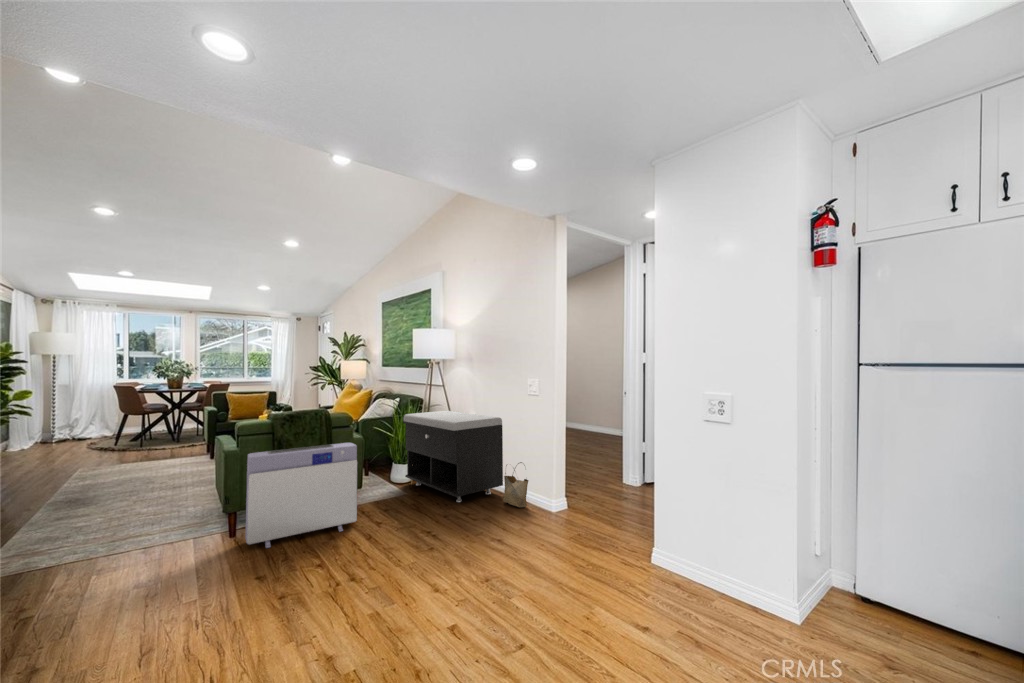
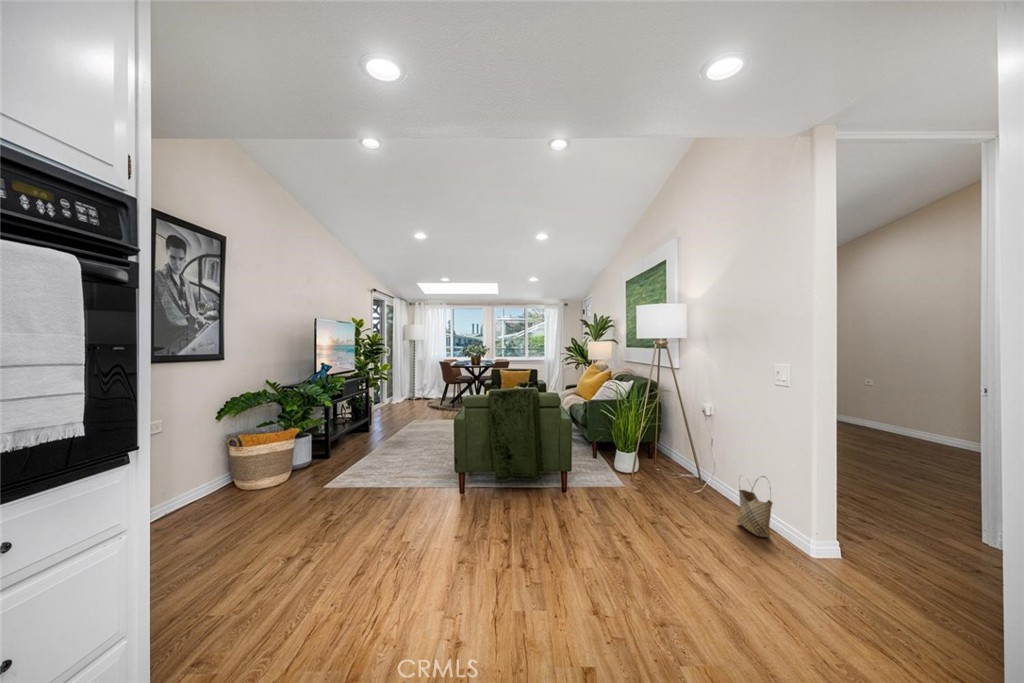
storage bench: present [403,411,503,502] -> none [626,399,743,510]
air purifier: present [245,443,357,548] -> none [463,425,558,512]

